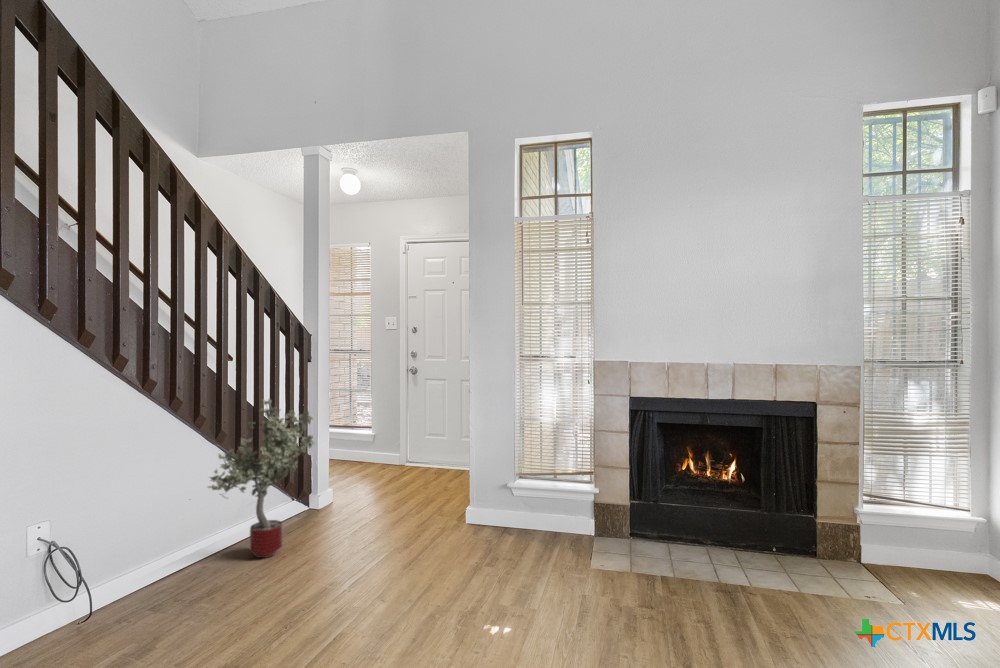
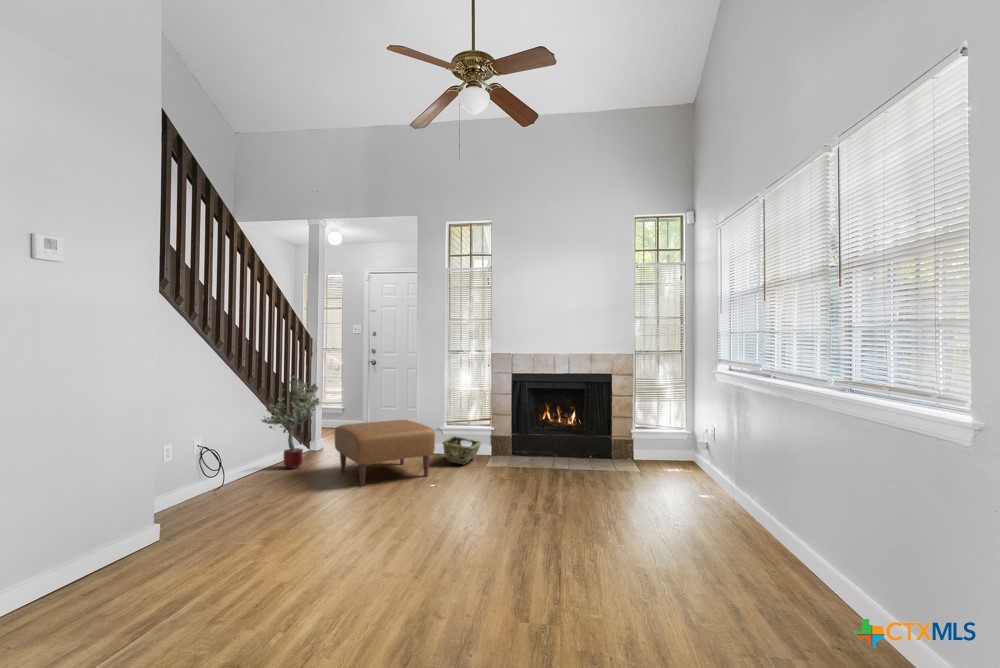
ottoman: none [327,477,498,626] -> present [335,420,435,486]
woven basket: none [511,501,576,561] -> present [443,436,481,464]

